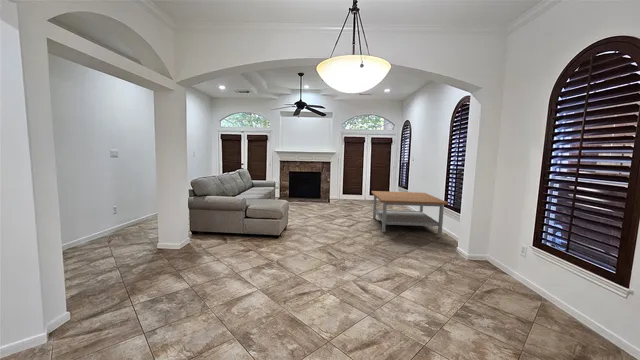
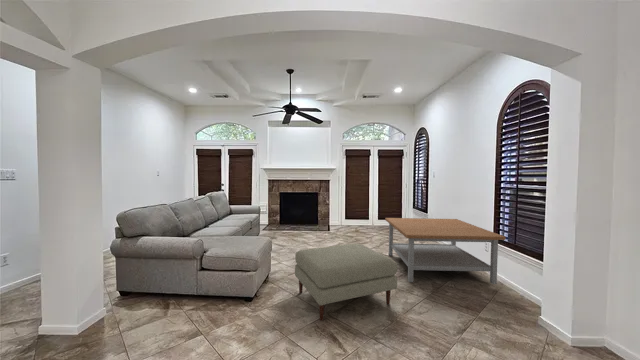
ottoman: none [305,206,371,247] -> present [295,243,397,321]

